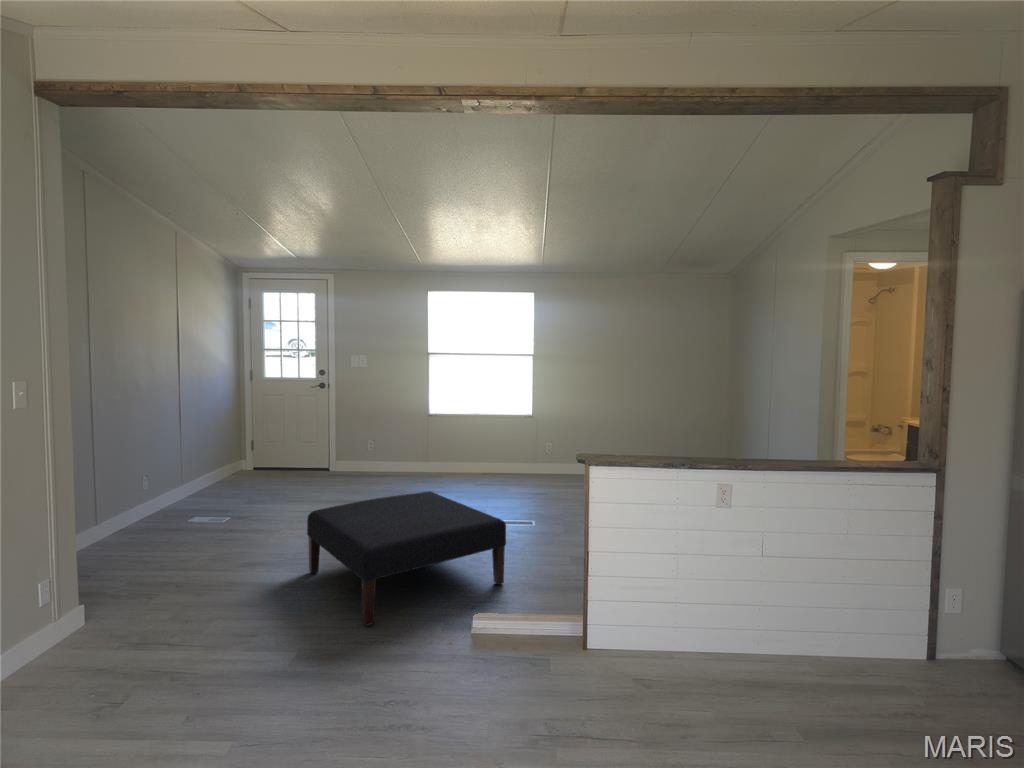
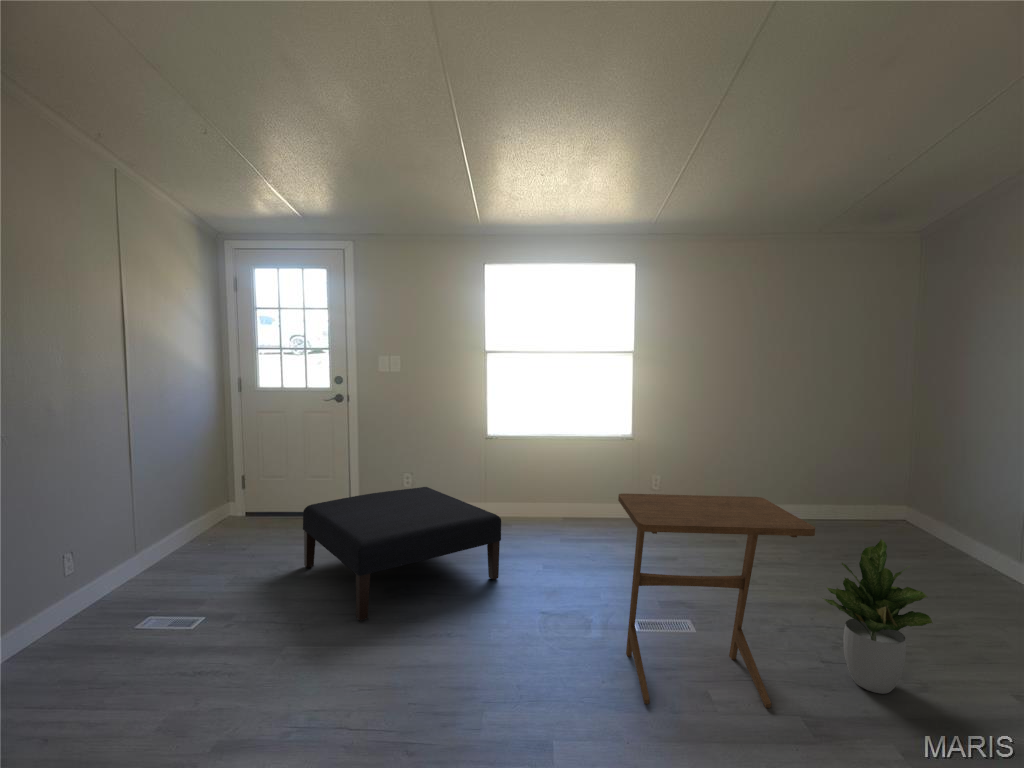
side table: none [622,498,815,709] -> present [618,494,815,708]
potted plant: none [823,542,934,696] -> present [824,539,932,694]

